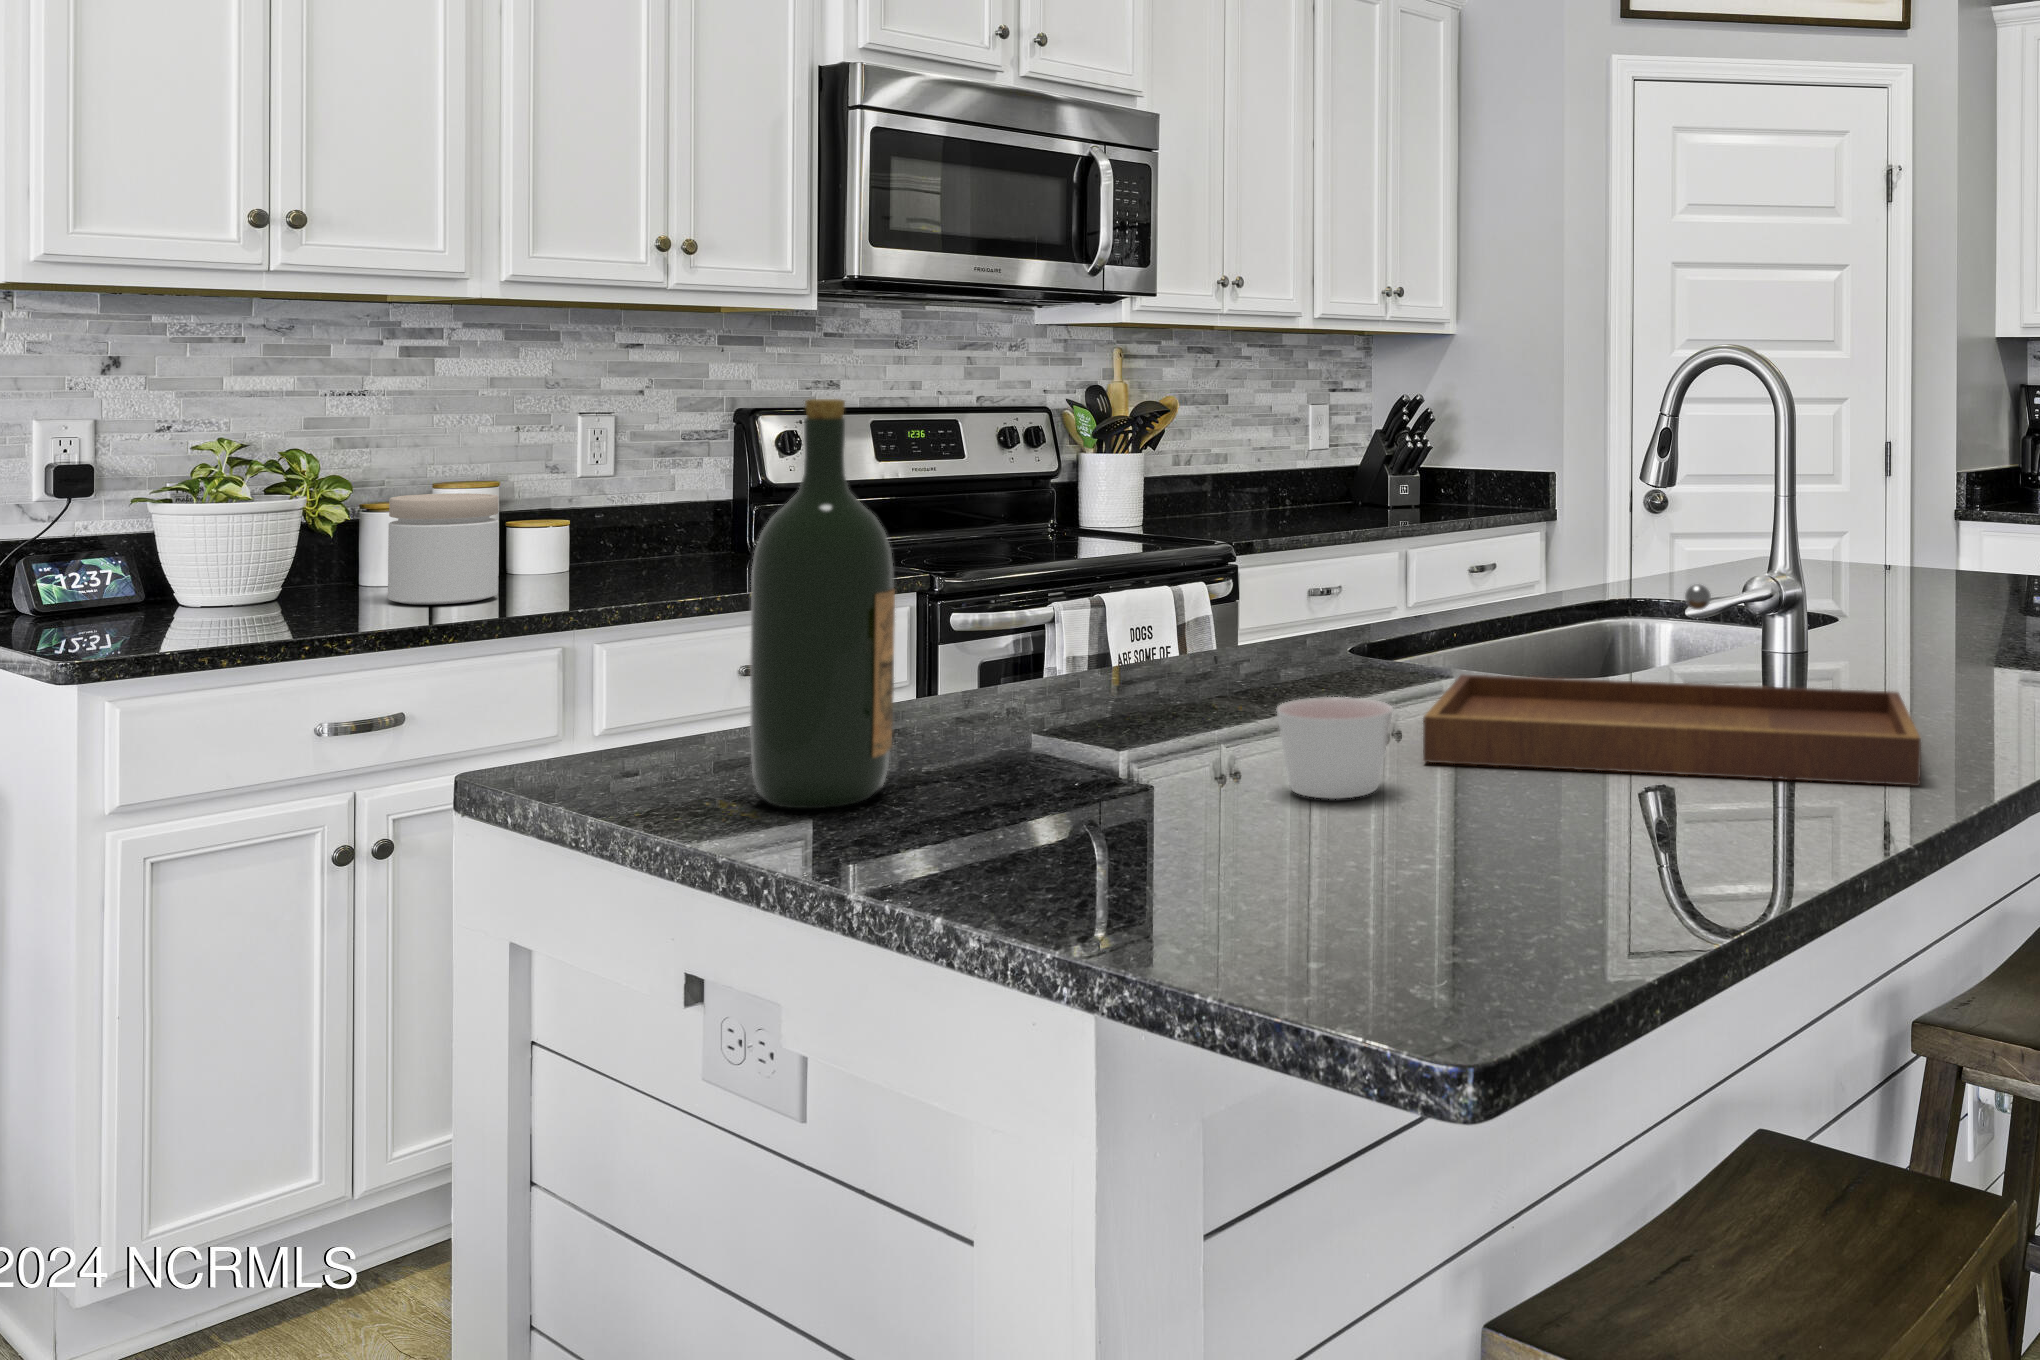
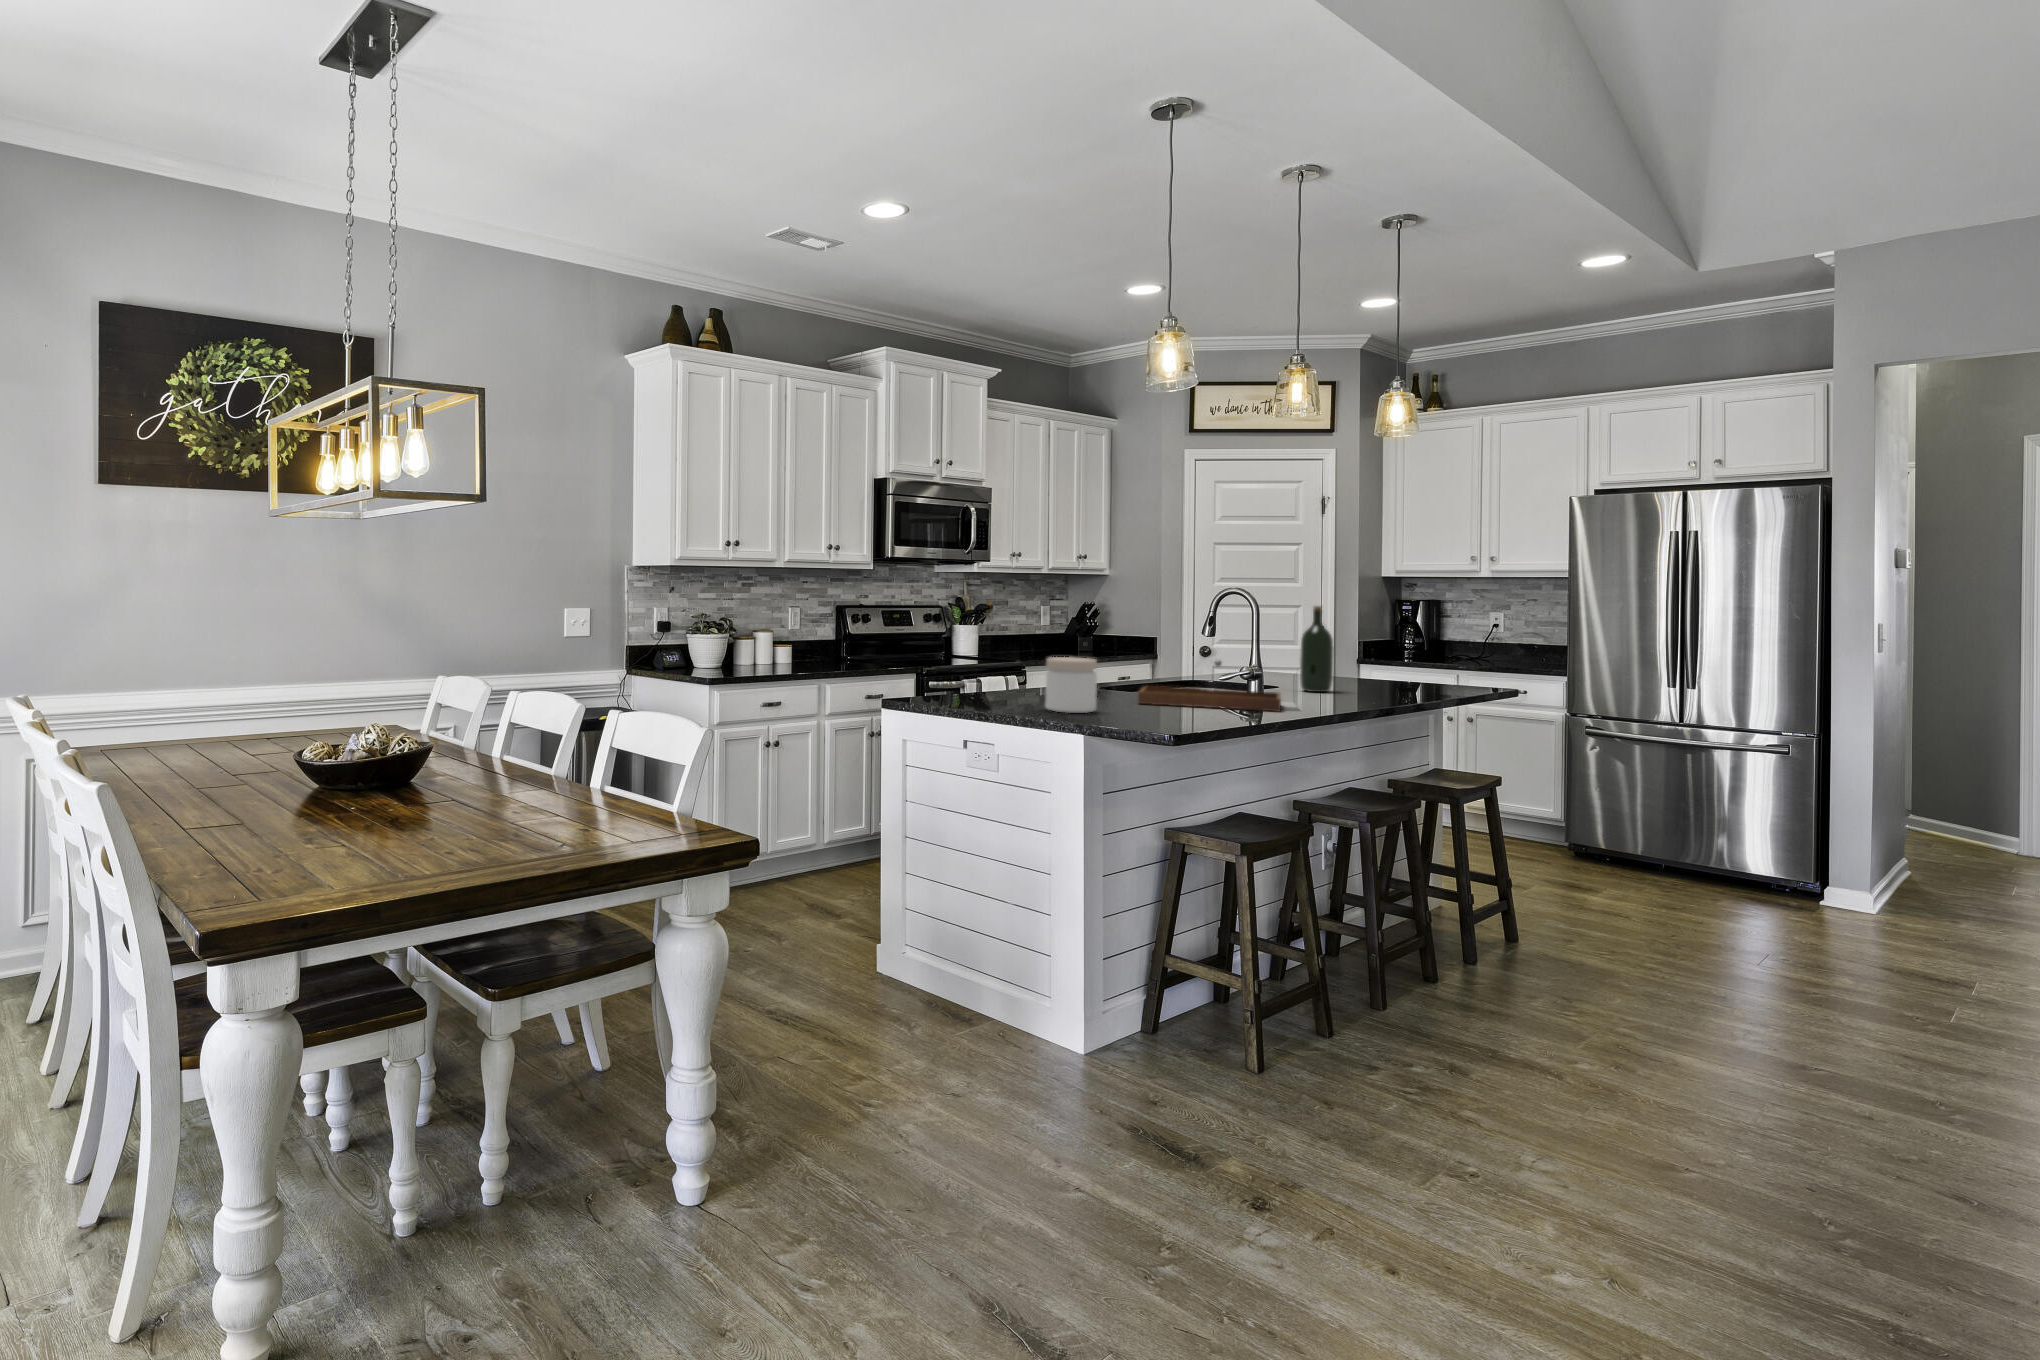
wine bottle: present [750,399,895,808] -> present [1300,606,1333,692]
jar: present [388,493,499,604] -> present [1045,657,1097,713]
candle: present [1277,697,1393,799] -> none [1102,684,1133,707]

